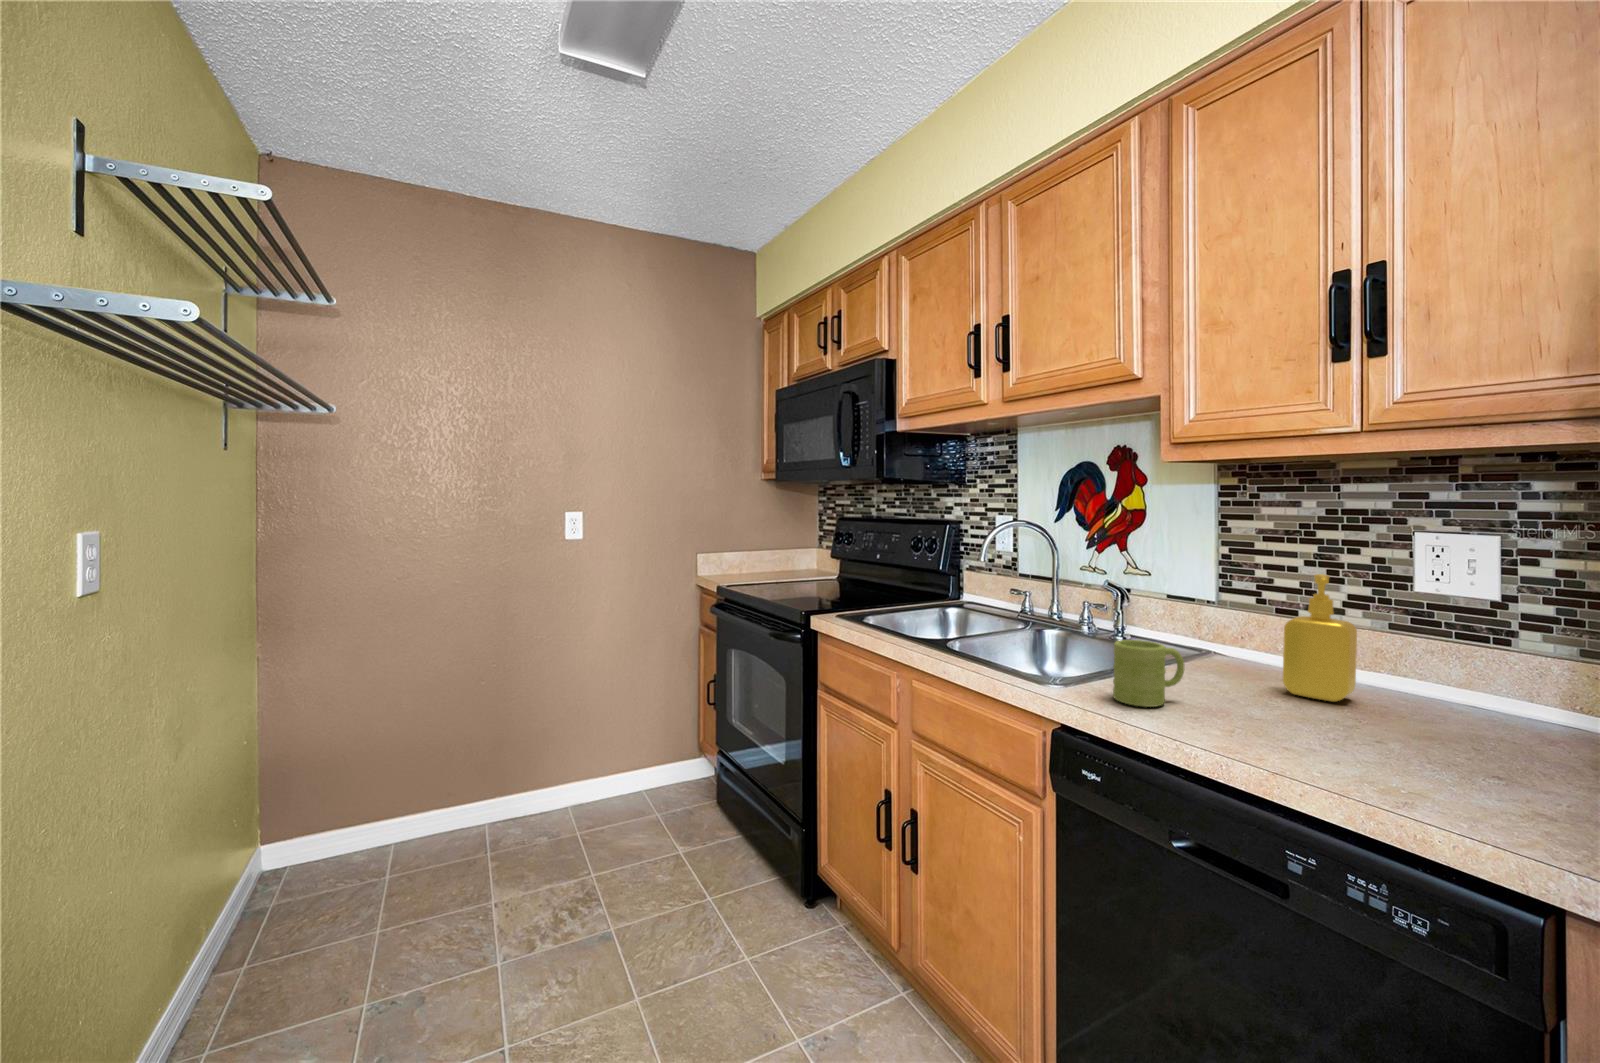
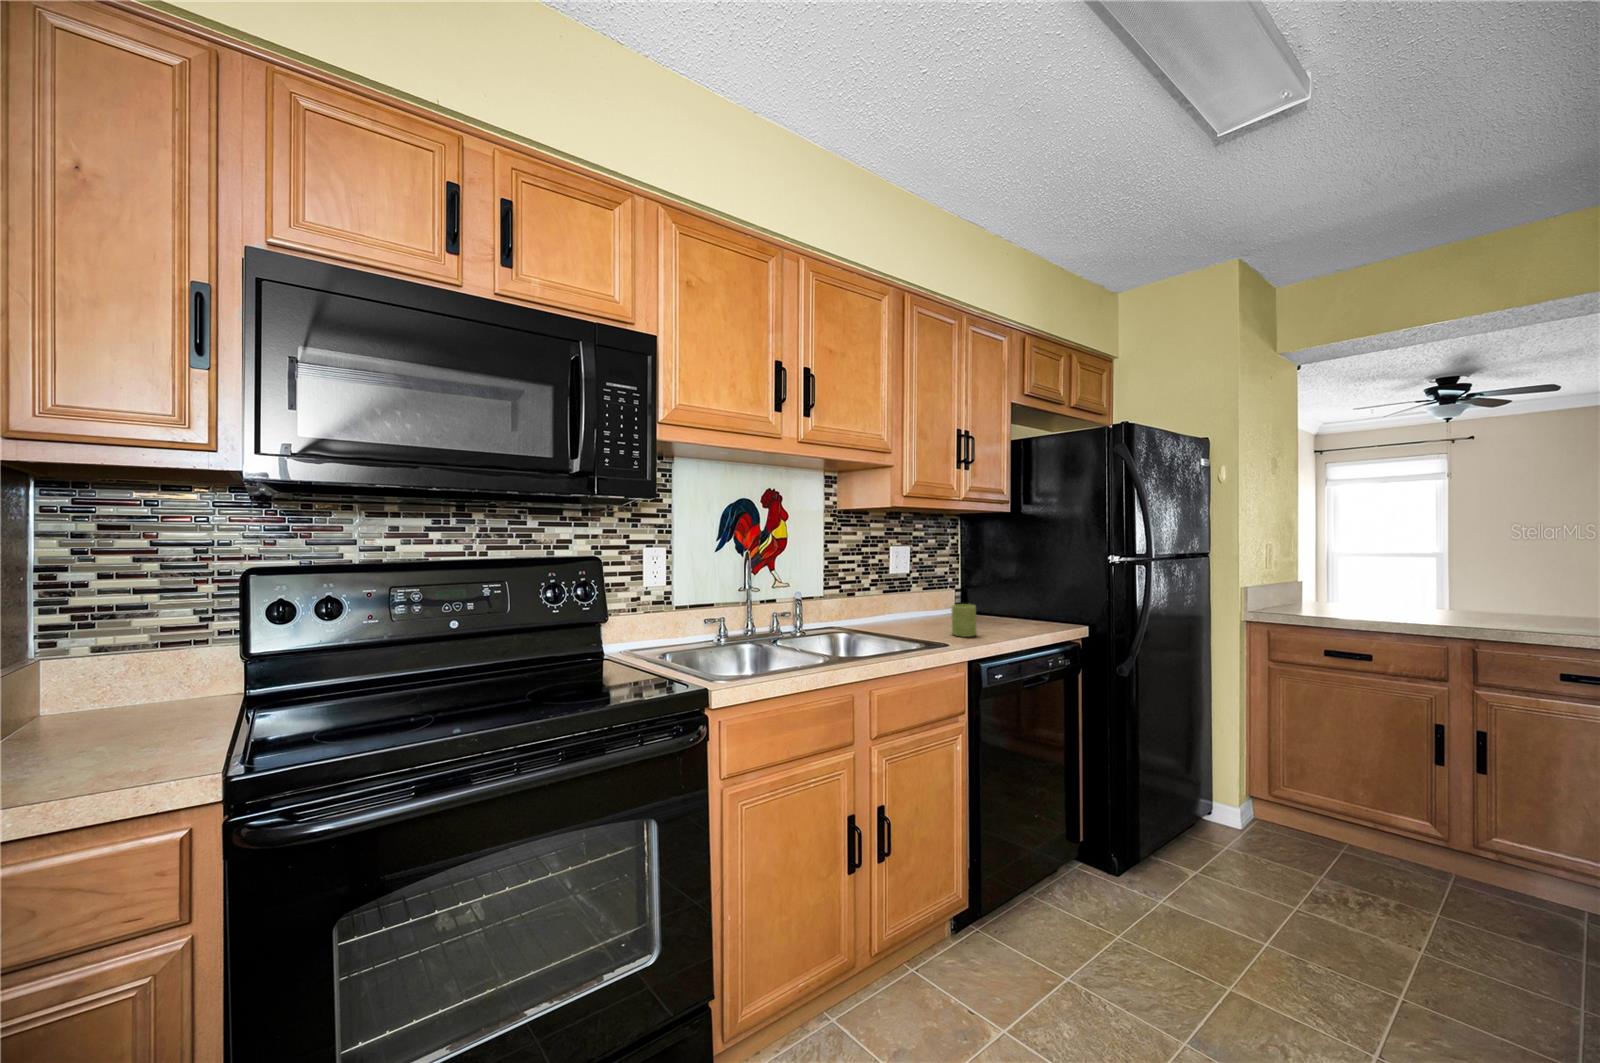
soap dispenser: present [1283,574,1357,702] -> none [903,566,926,621]

